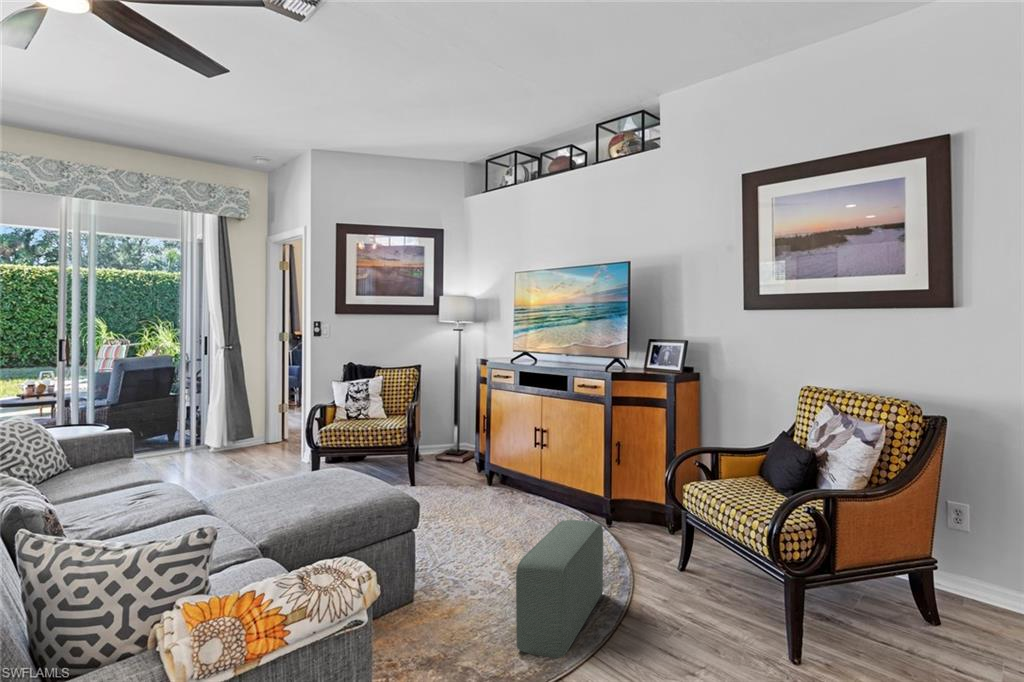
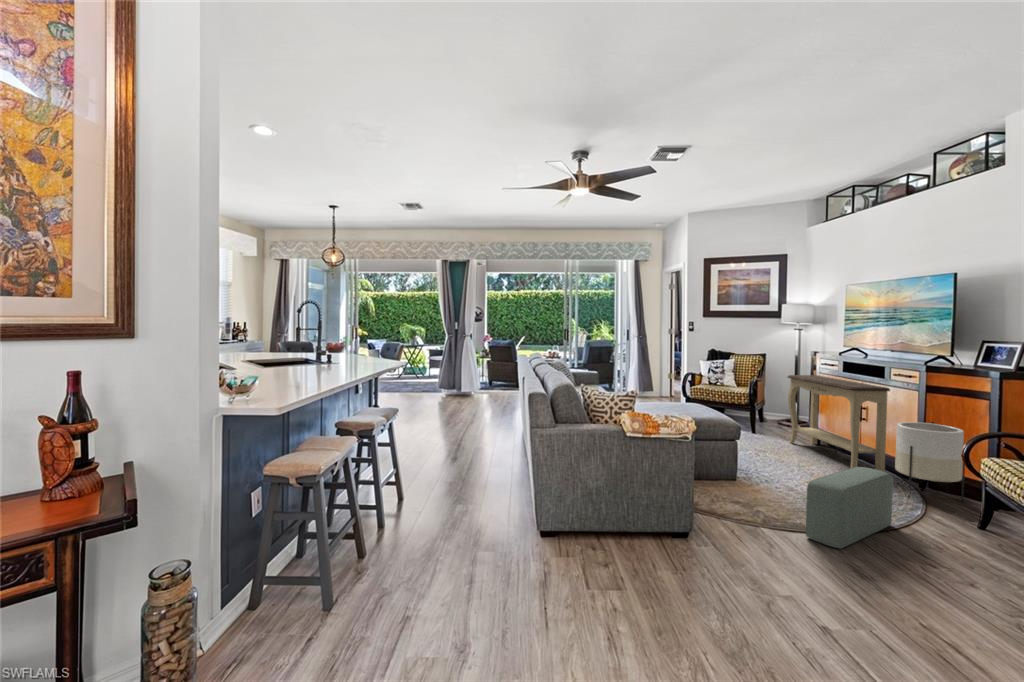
console table: none [453,392,573,518] -> present [788,375,890,472]
planter: none [587,444,653,545] -> present [895,422,965,502]

